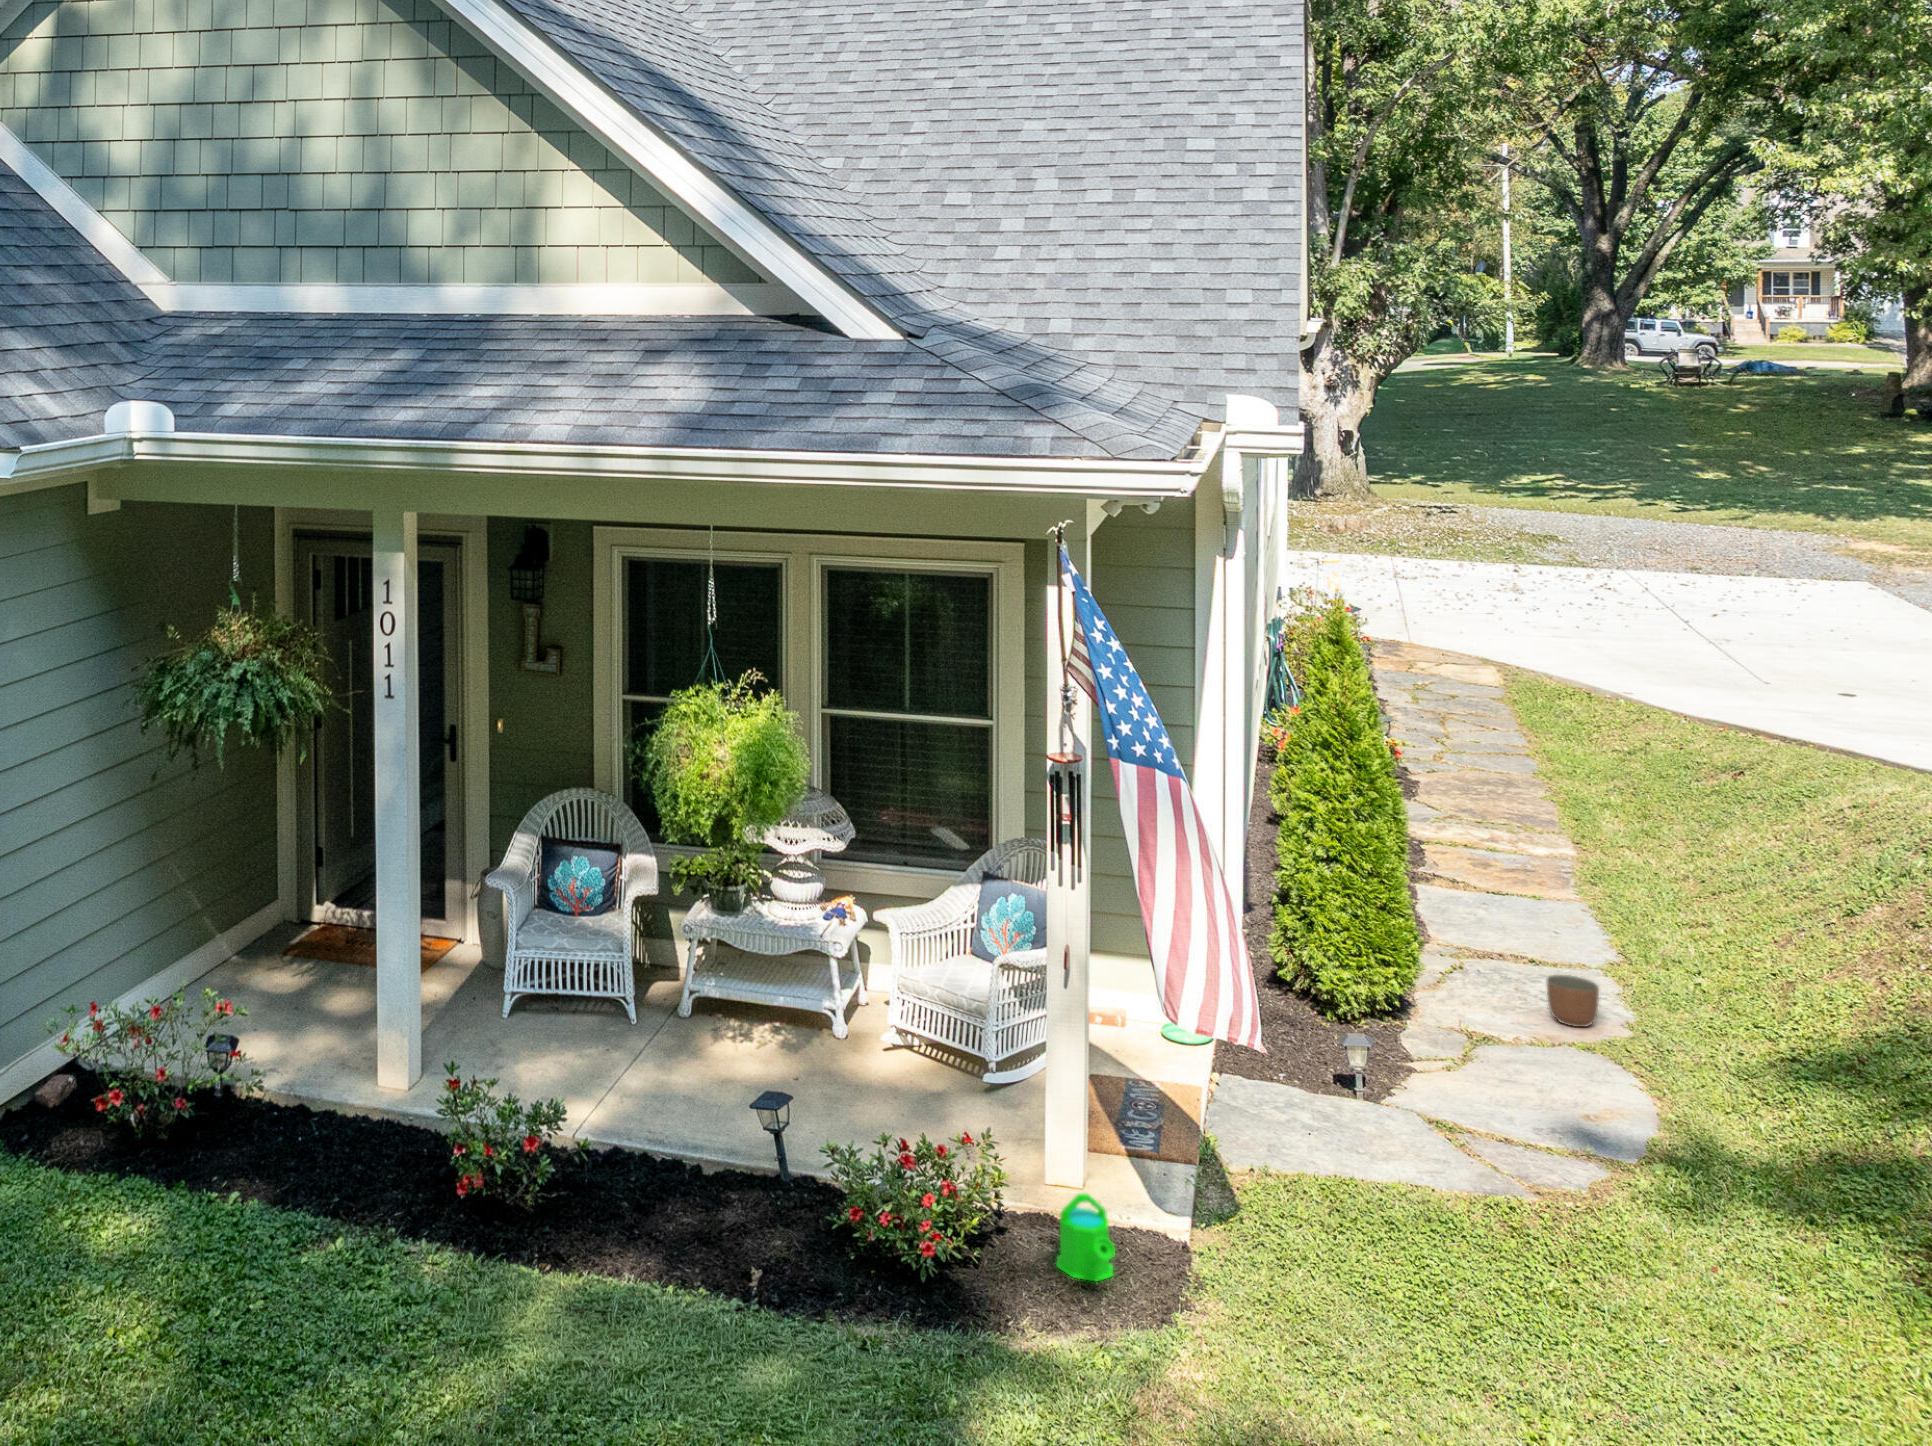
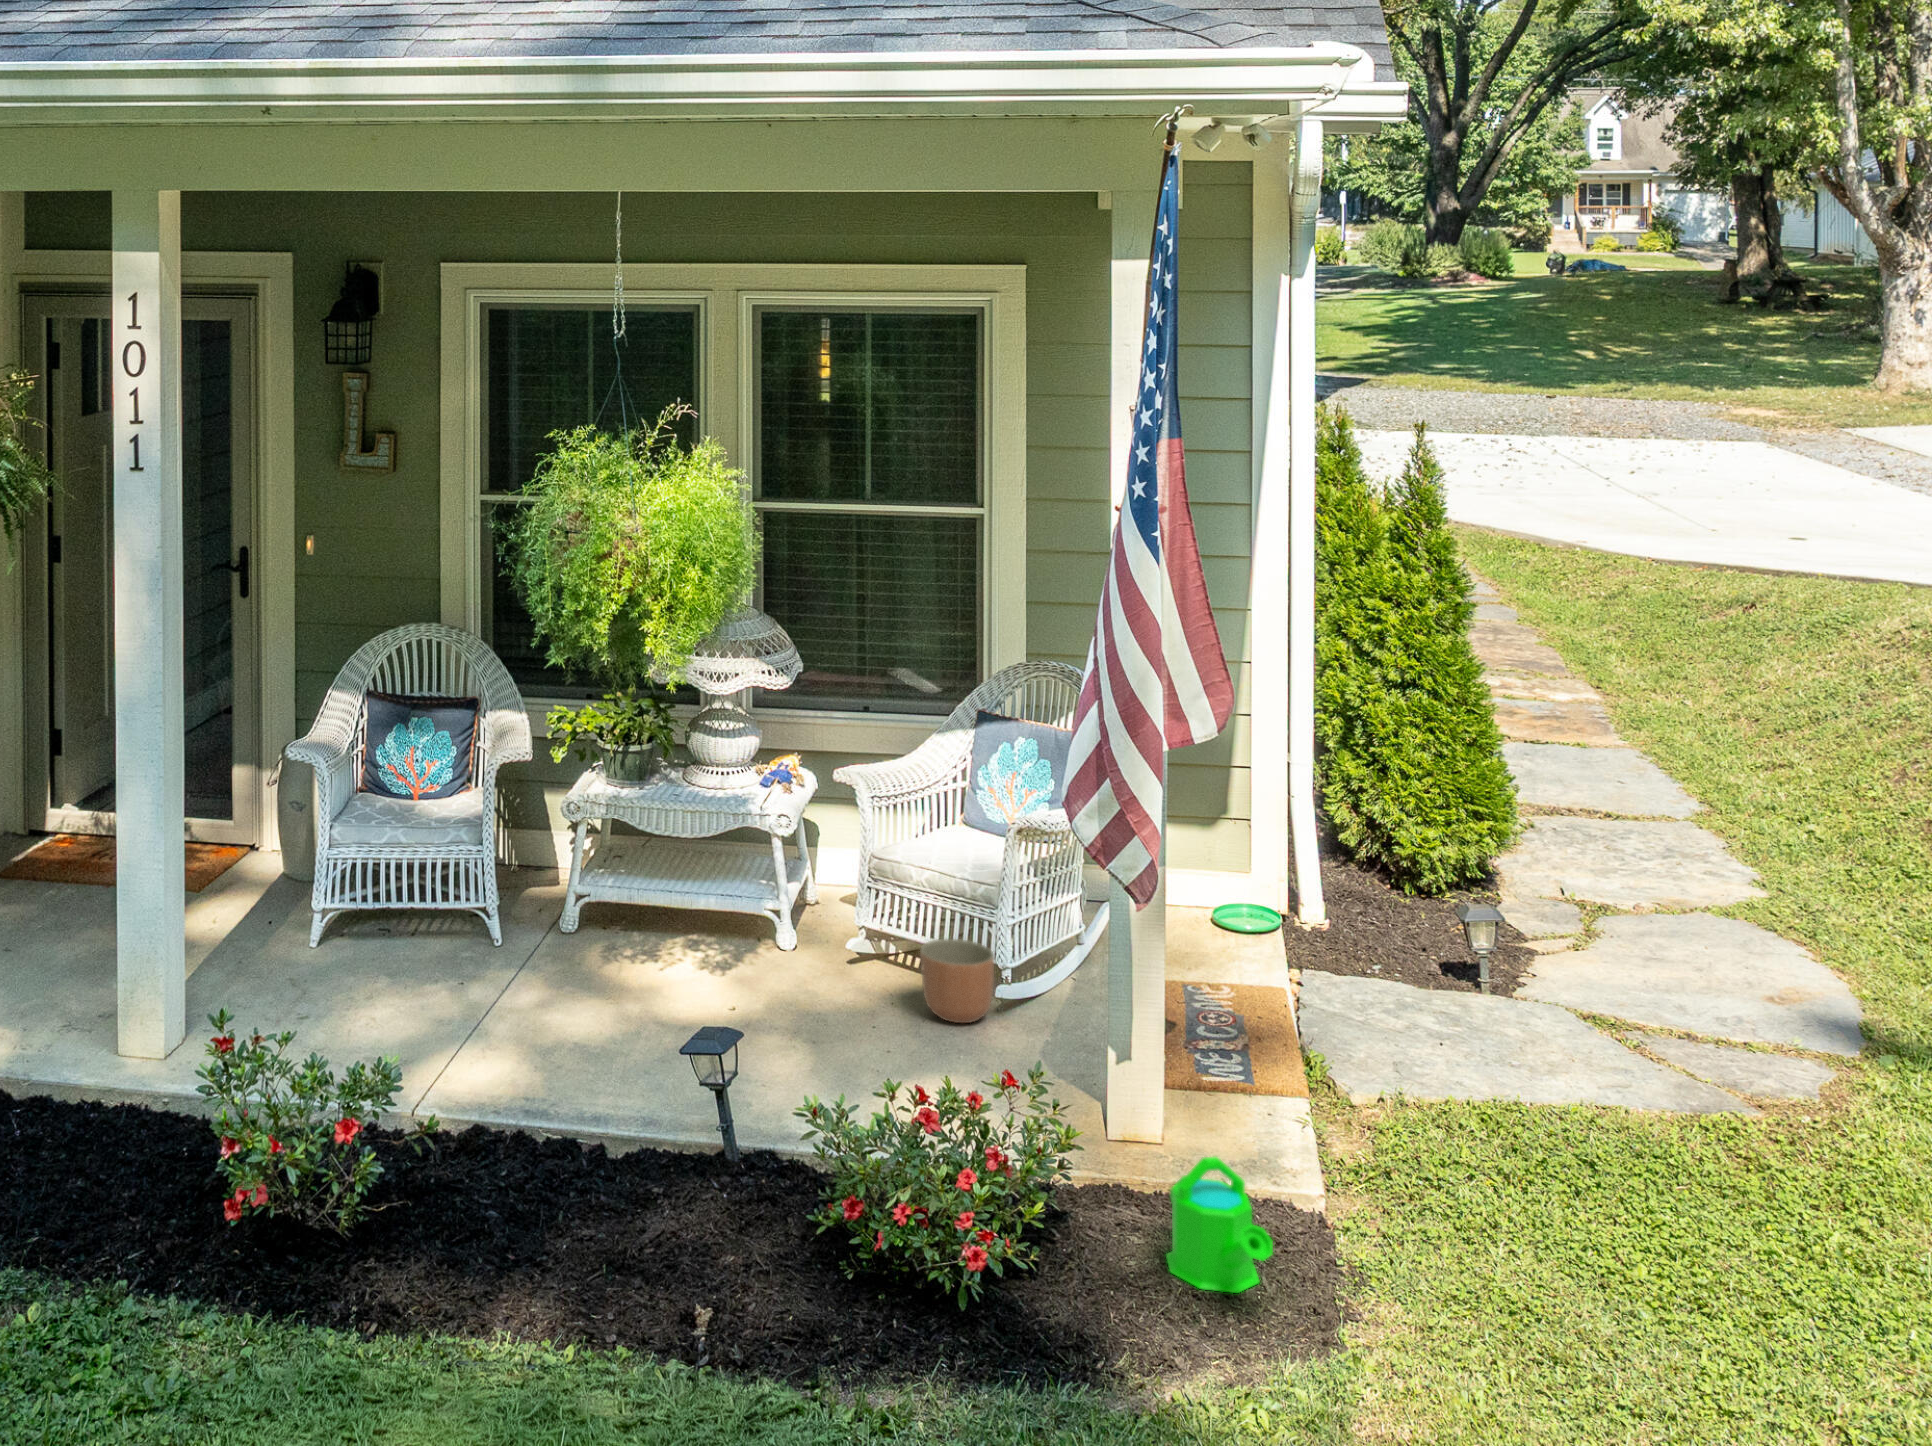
planter: present [1546,975,1599,1027] -> present [920,939,994,1023]

